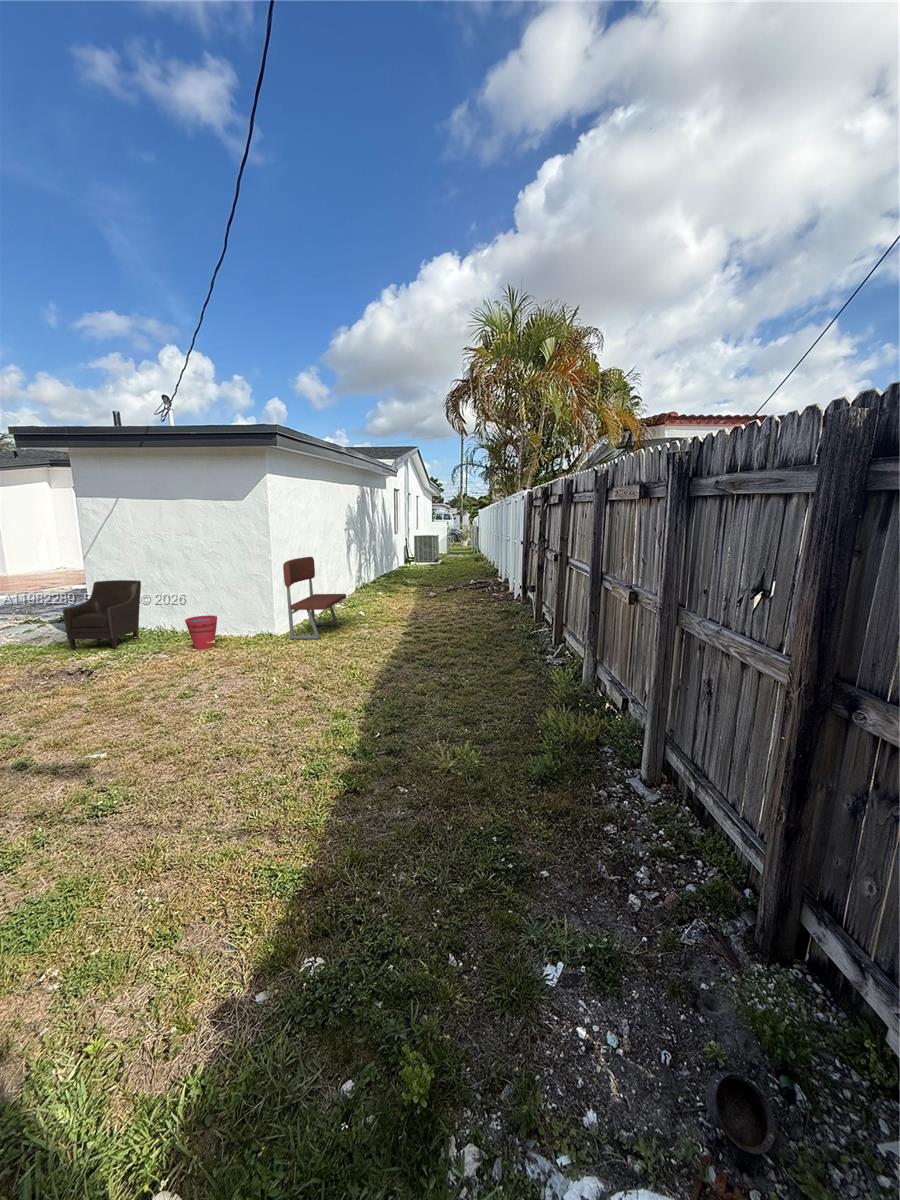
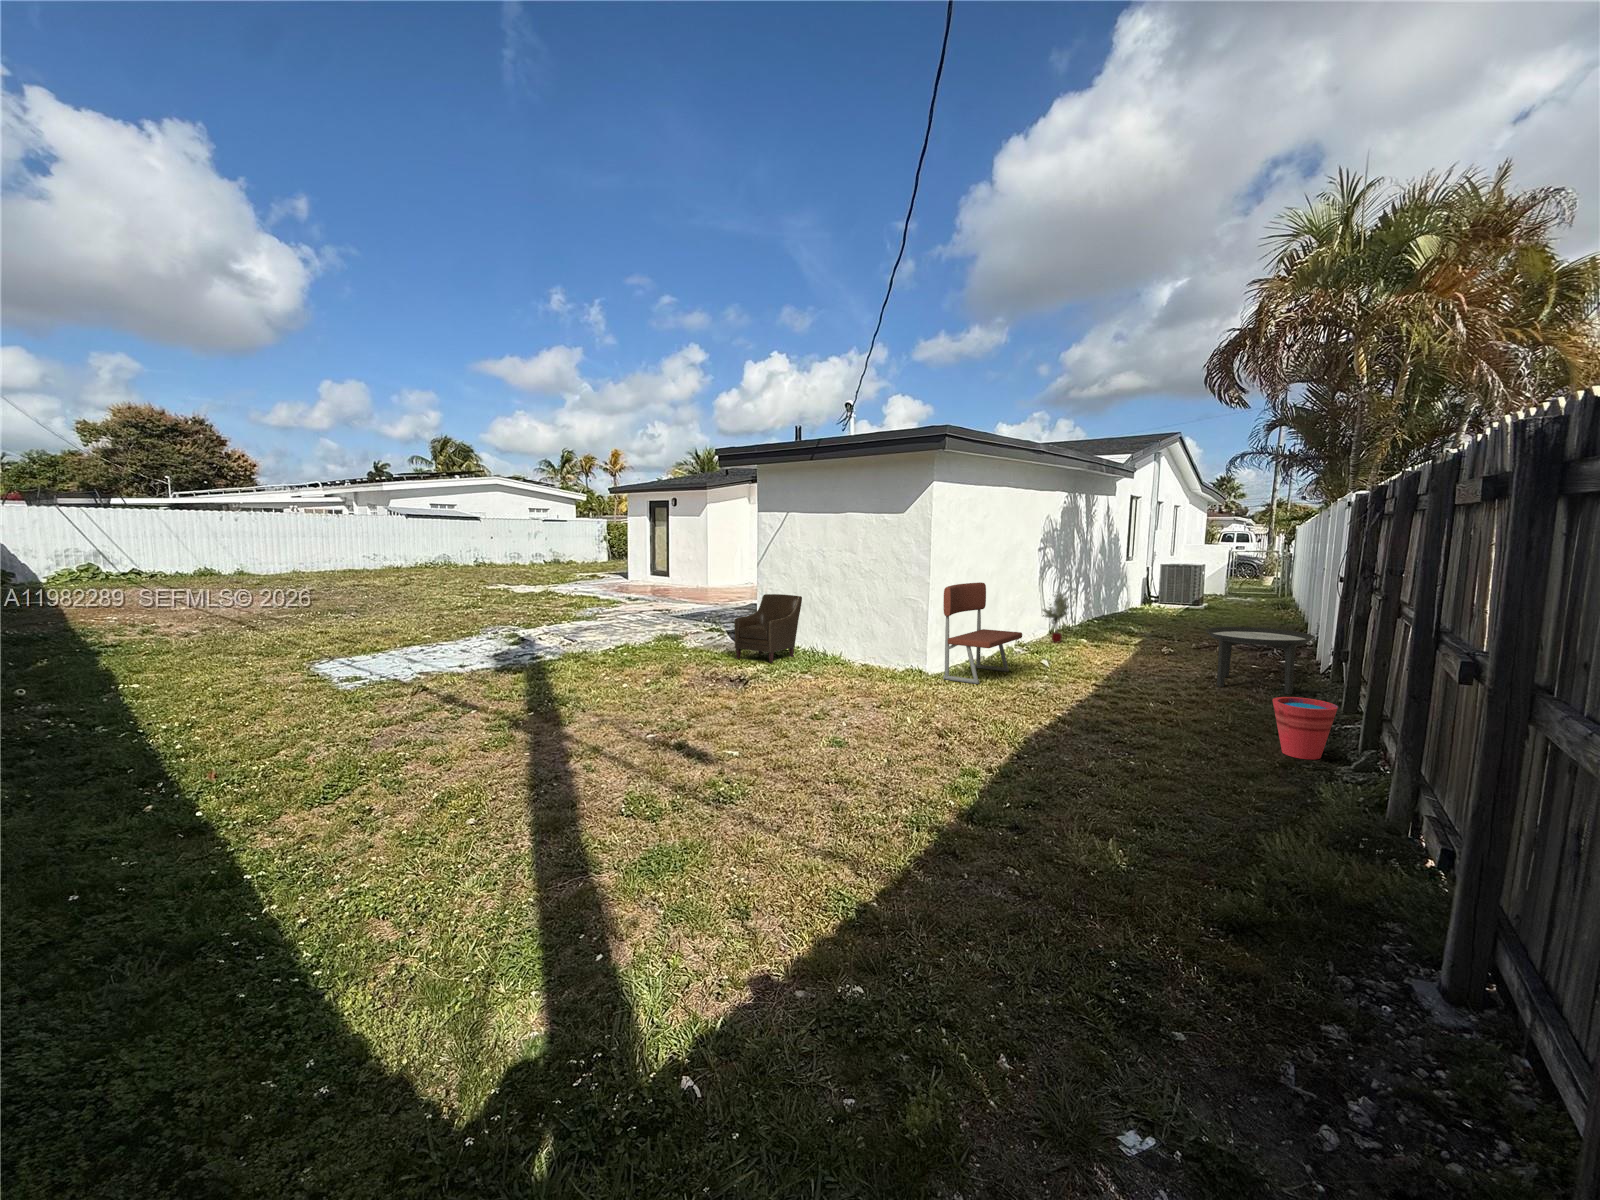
potted tree: none [350,559,370,598] -> present [1042,594,1069,643]
round table: none [464,575,523,617] -> present [1205,627,1315,694]
bucket: present [185,615,217,649] -> present [1273,697,1338,760]

